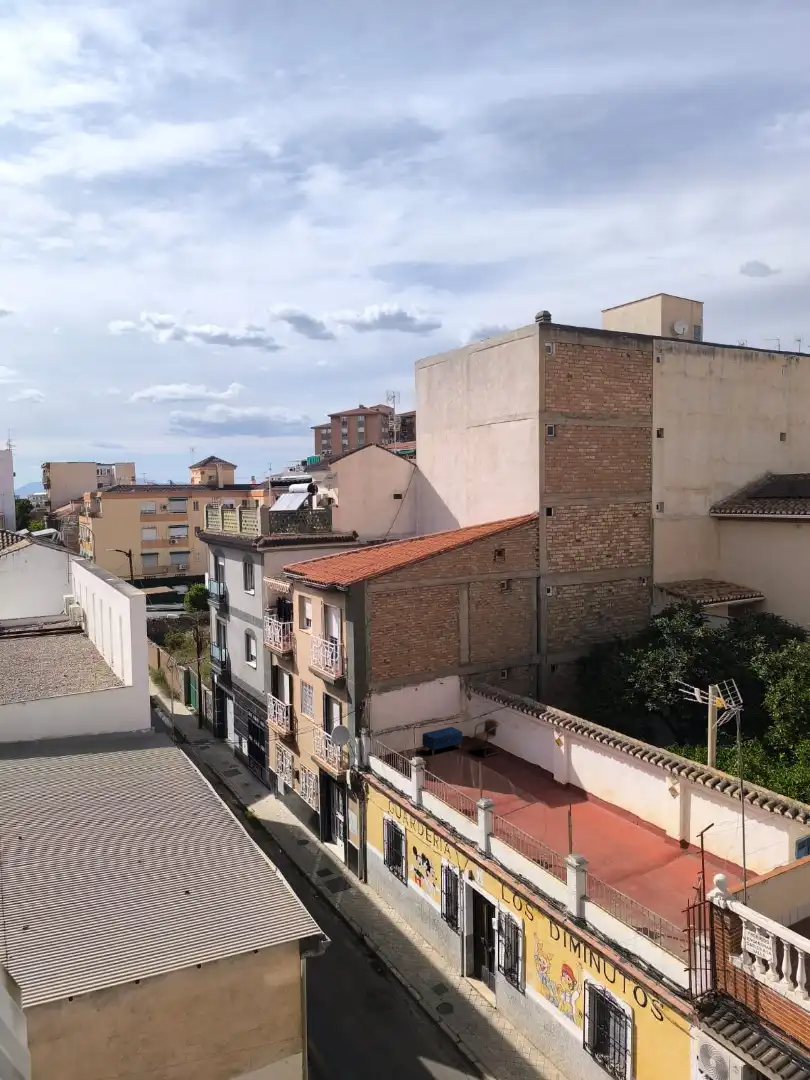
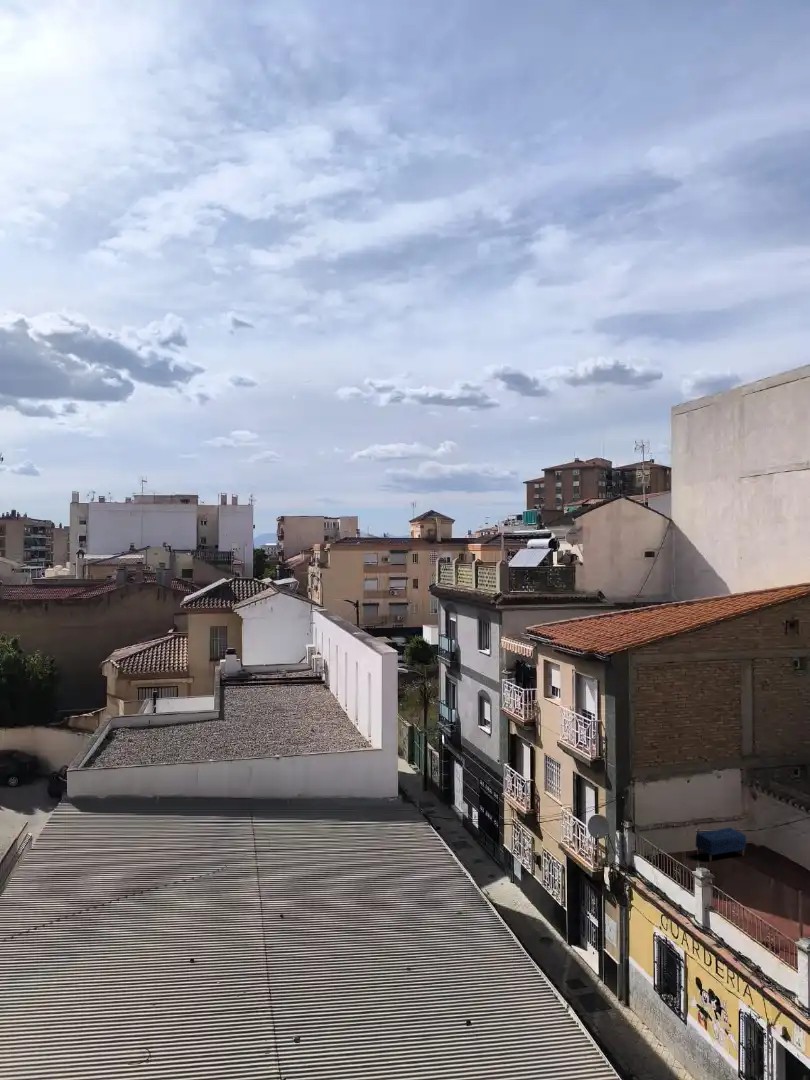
chair: present [473,719,499,757] -> none [760,823,797,871]

